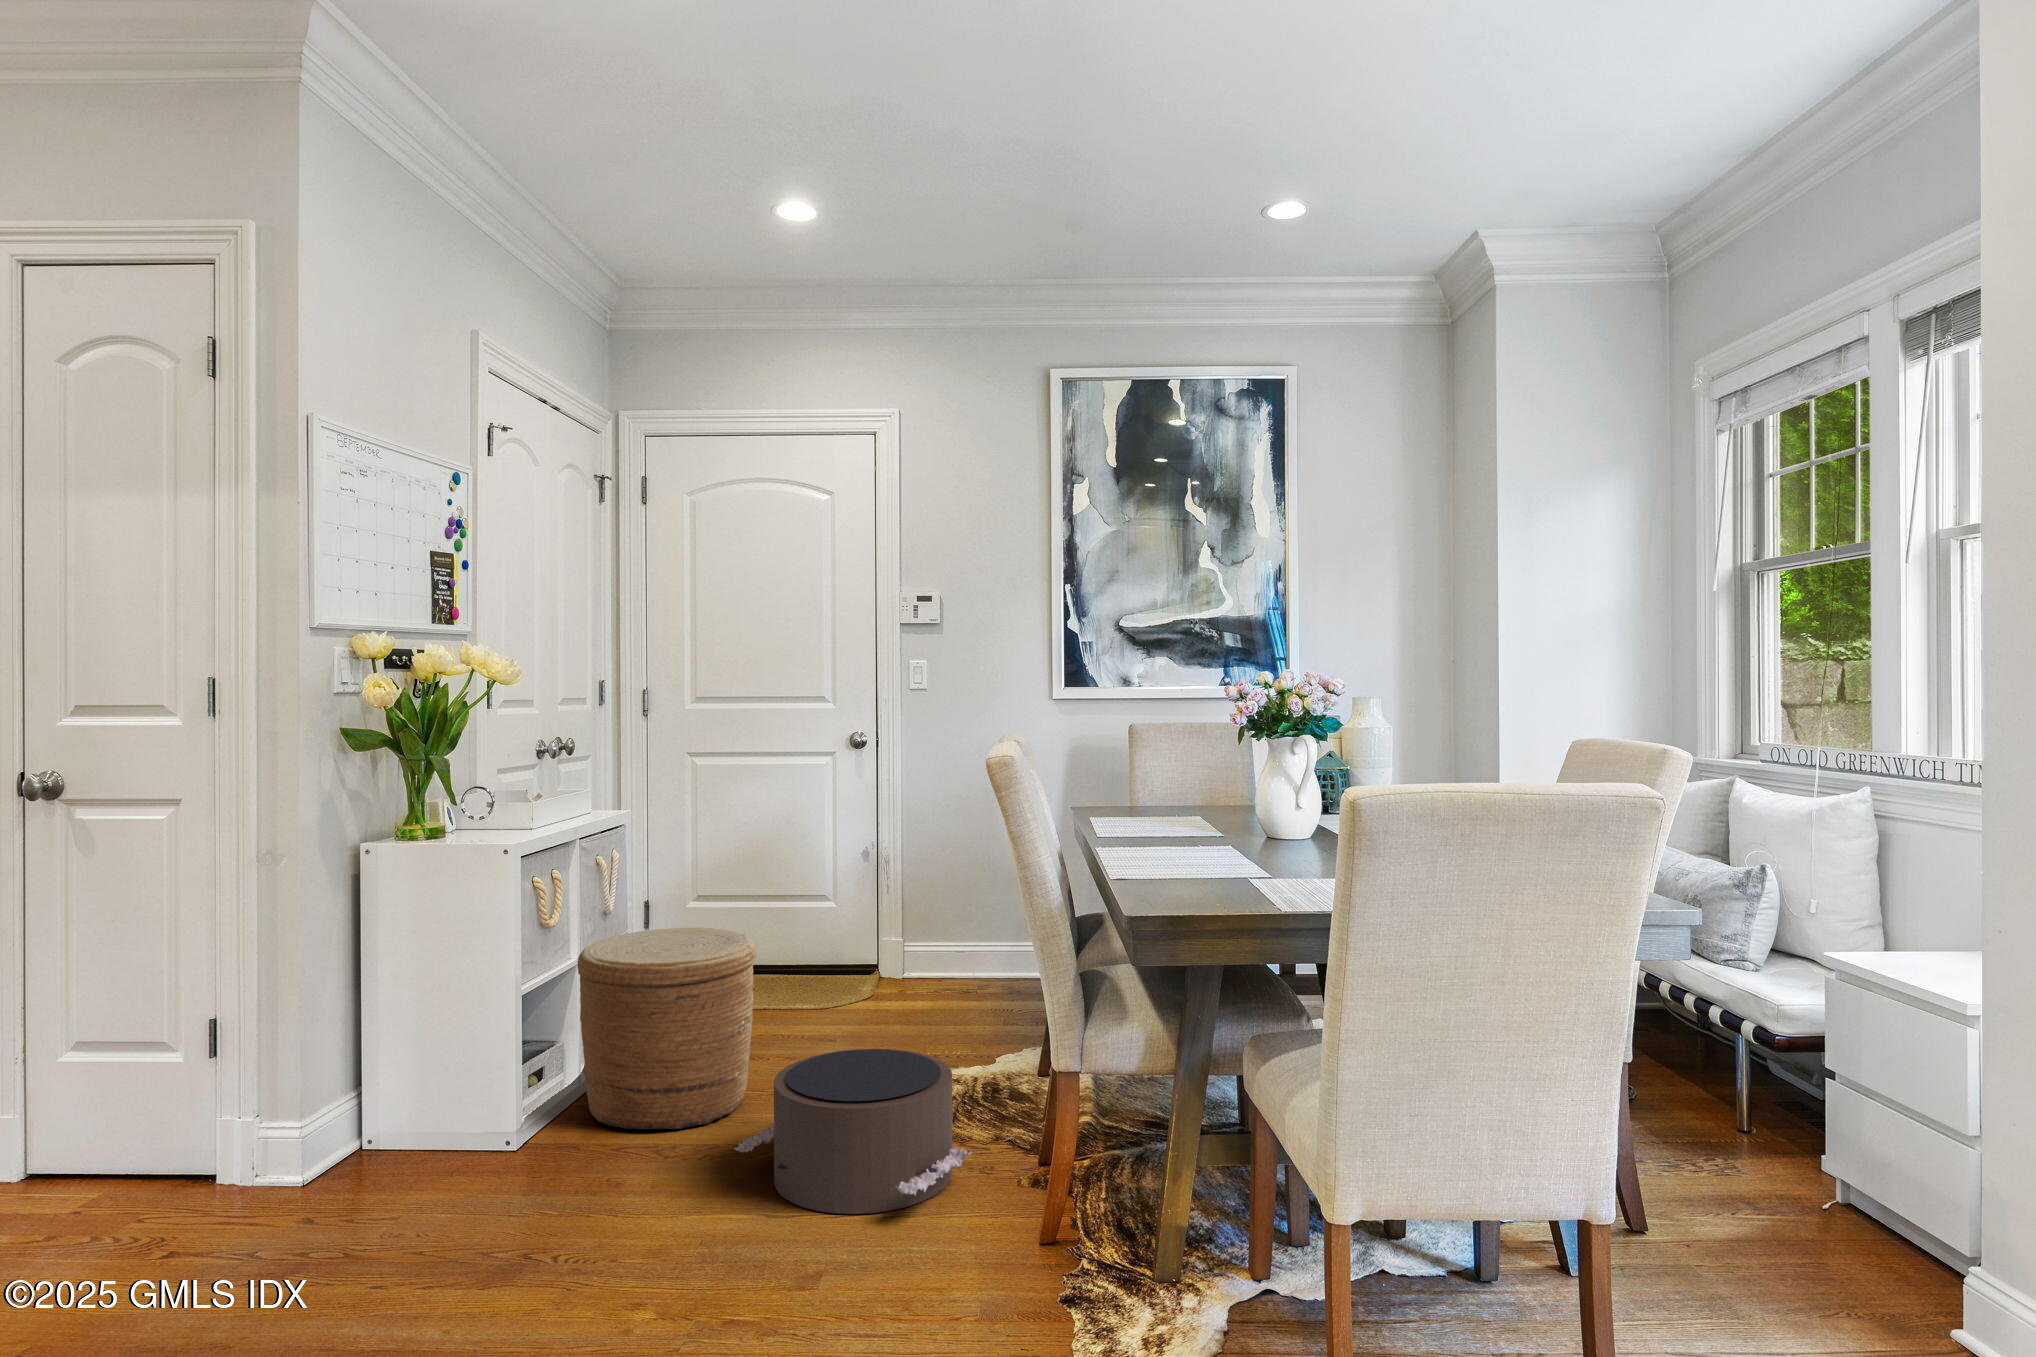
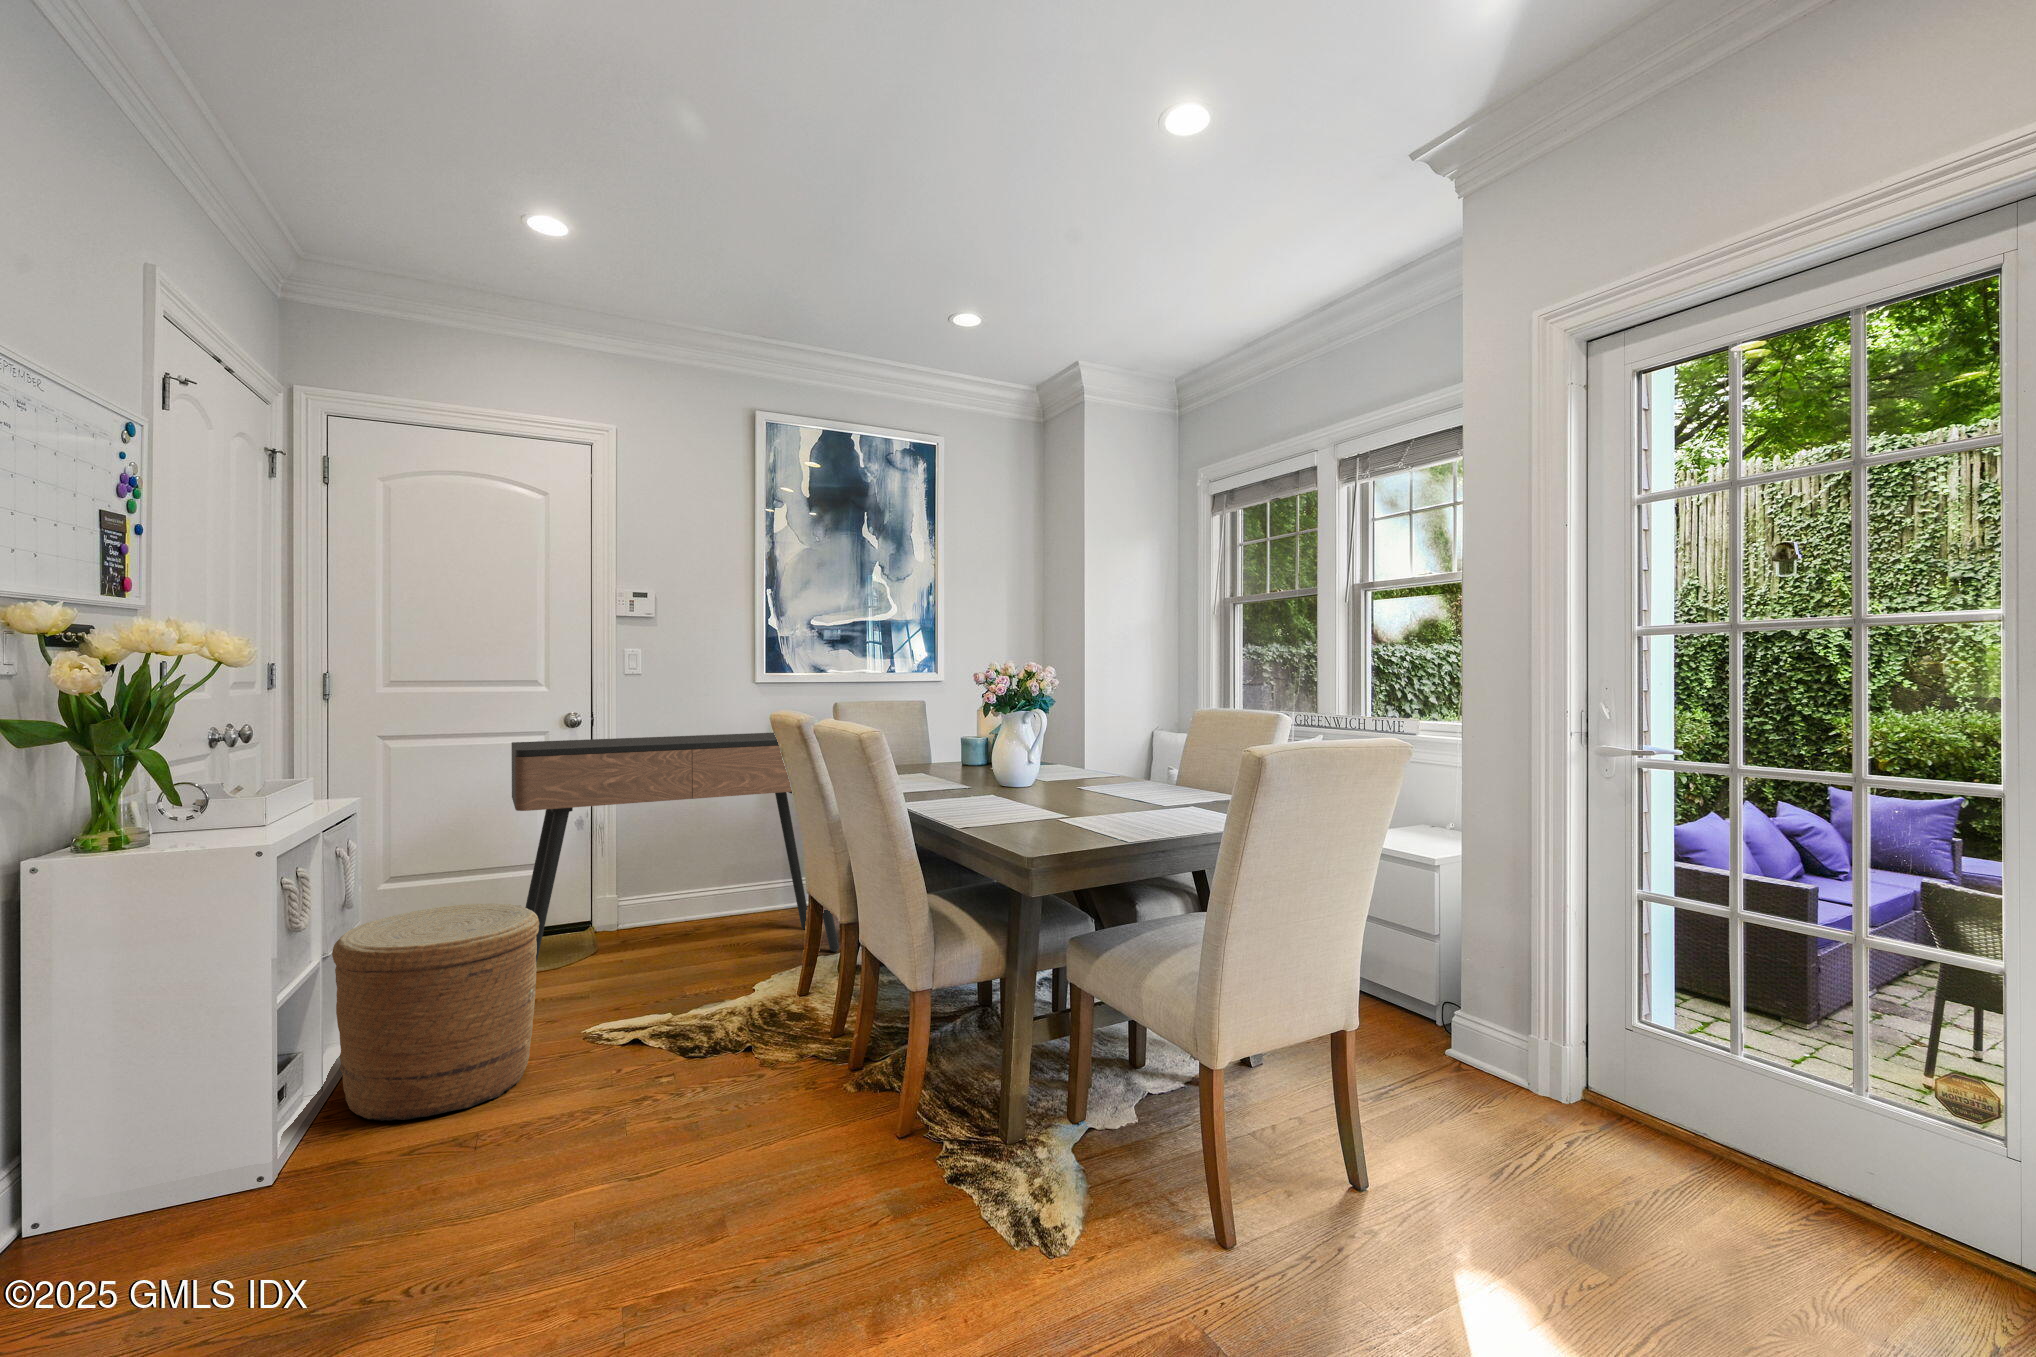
console table: none [767,758,1117,1039] -> present [512,733,839,962]
pouf: present [735,1049,972,1214] -> none [559,992,799,1156]

